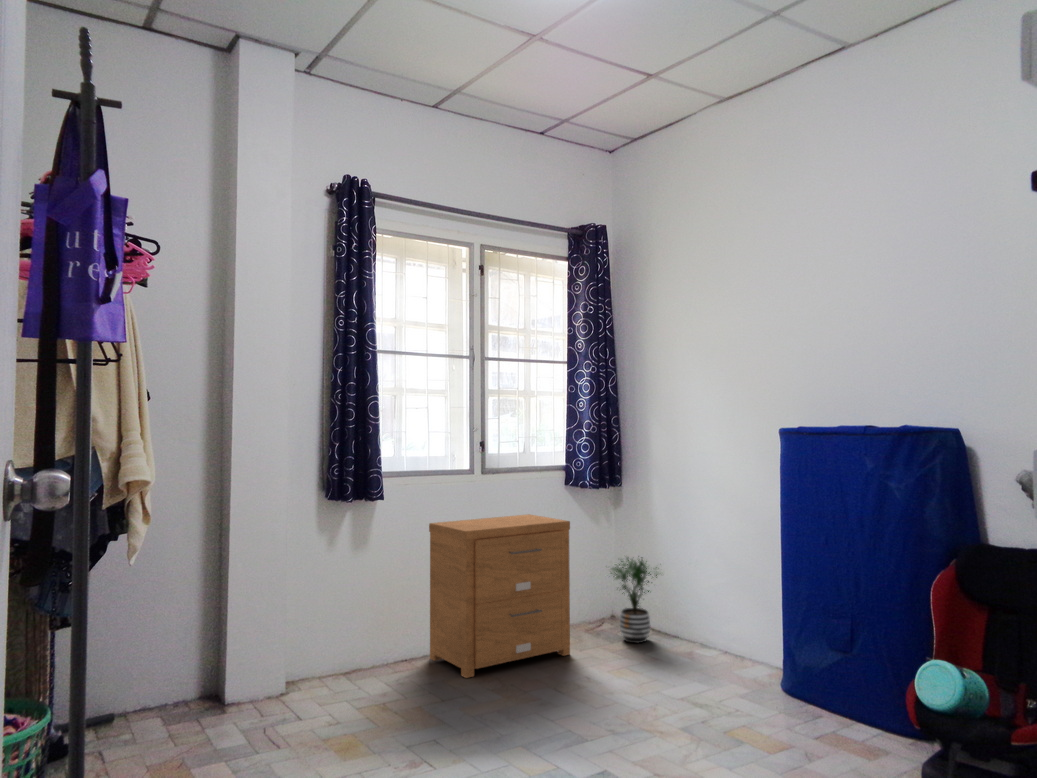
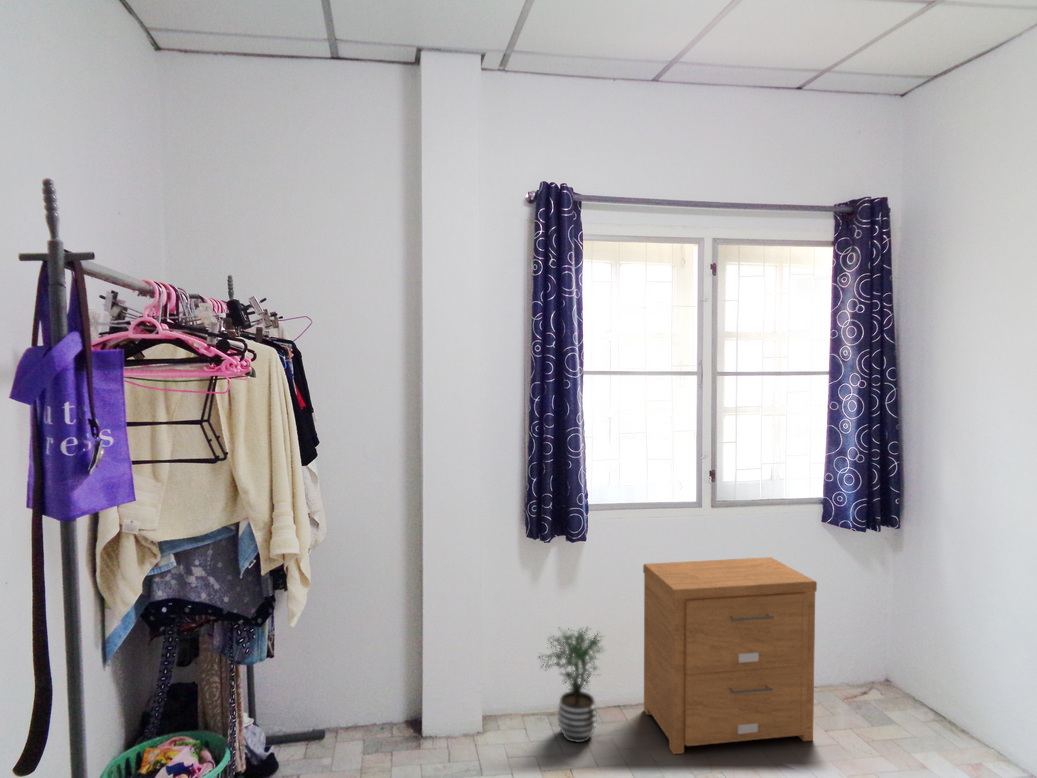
potted plant: present [610,556,659,643] -> present [538,628,602,742]

